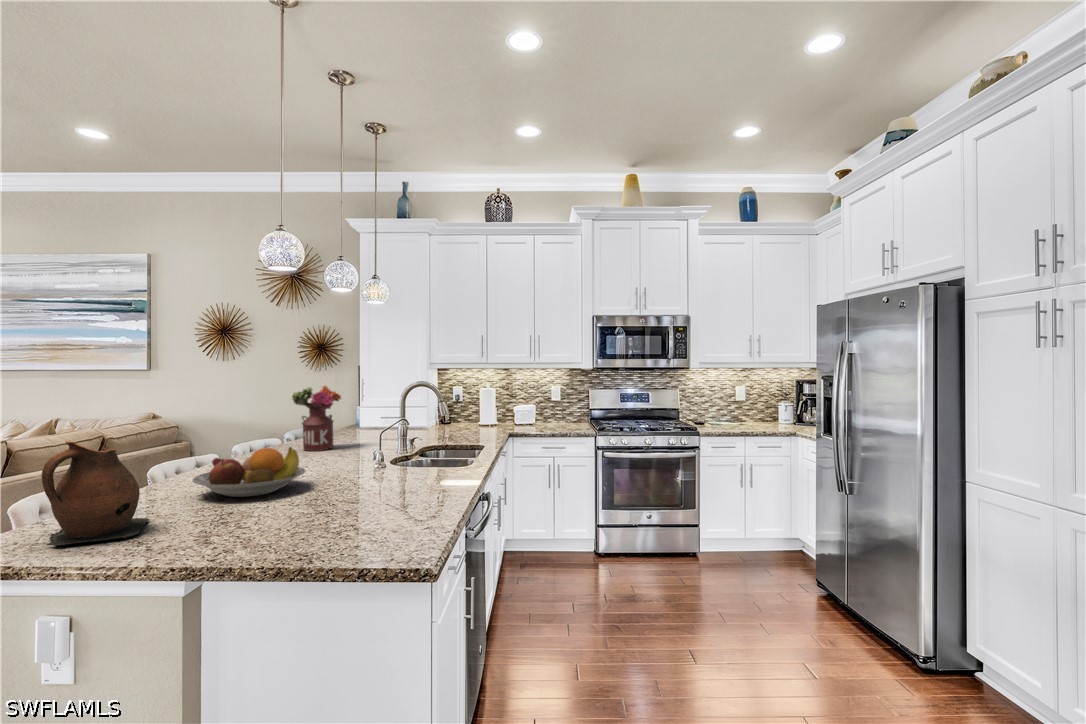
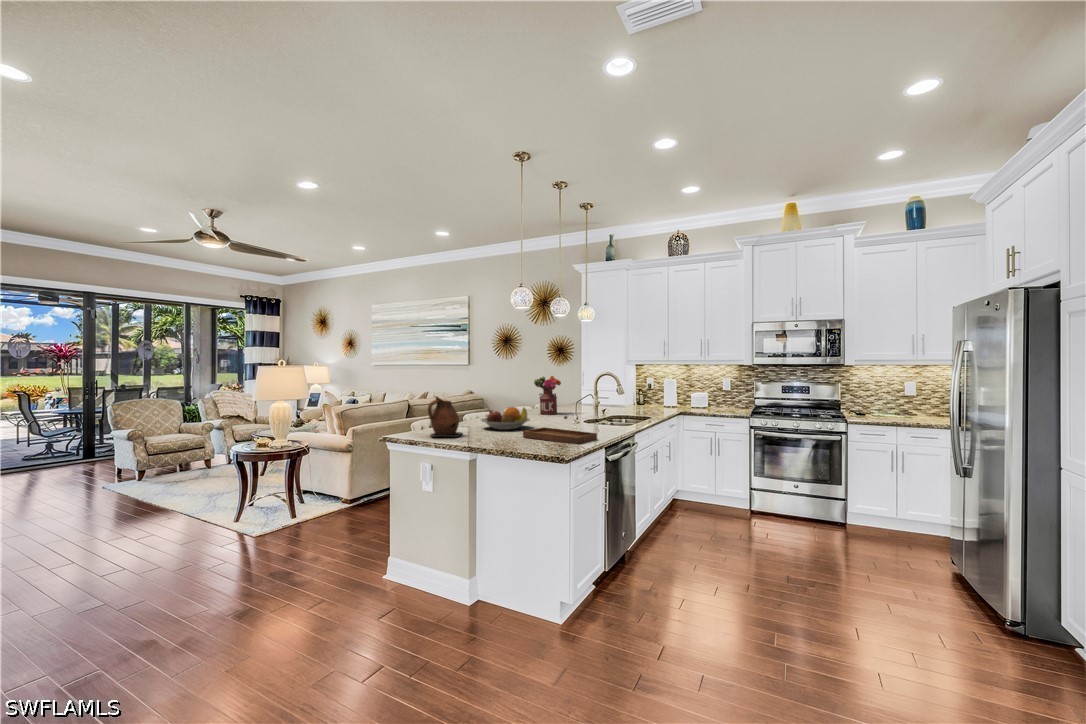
tray: none [306,463,460,523] -> present [523,415,597,444]

